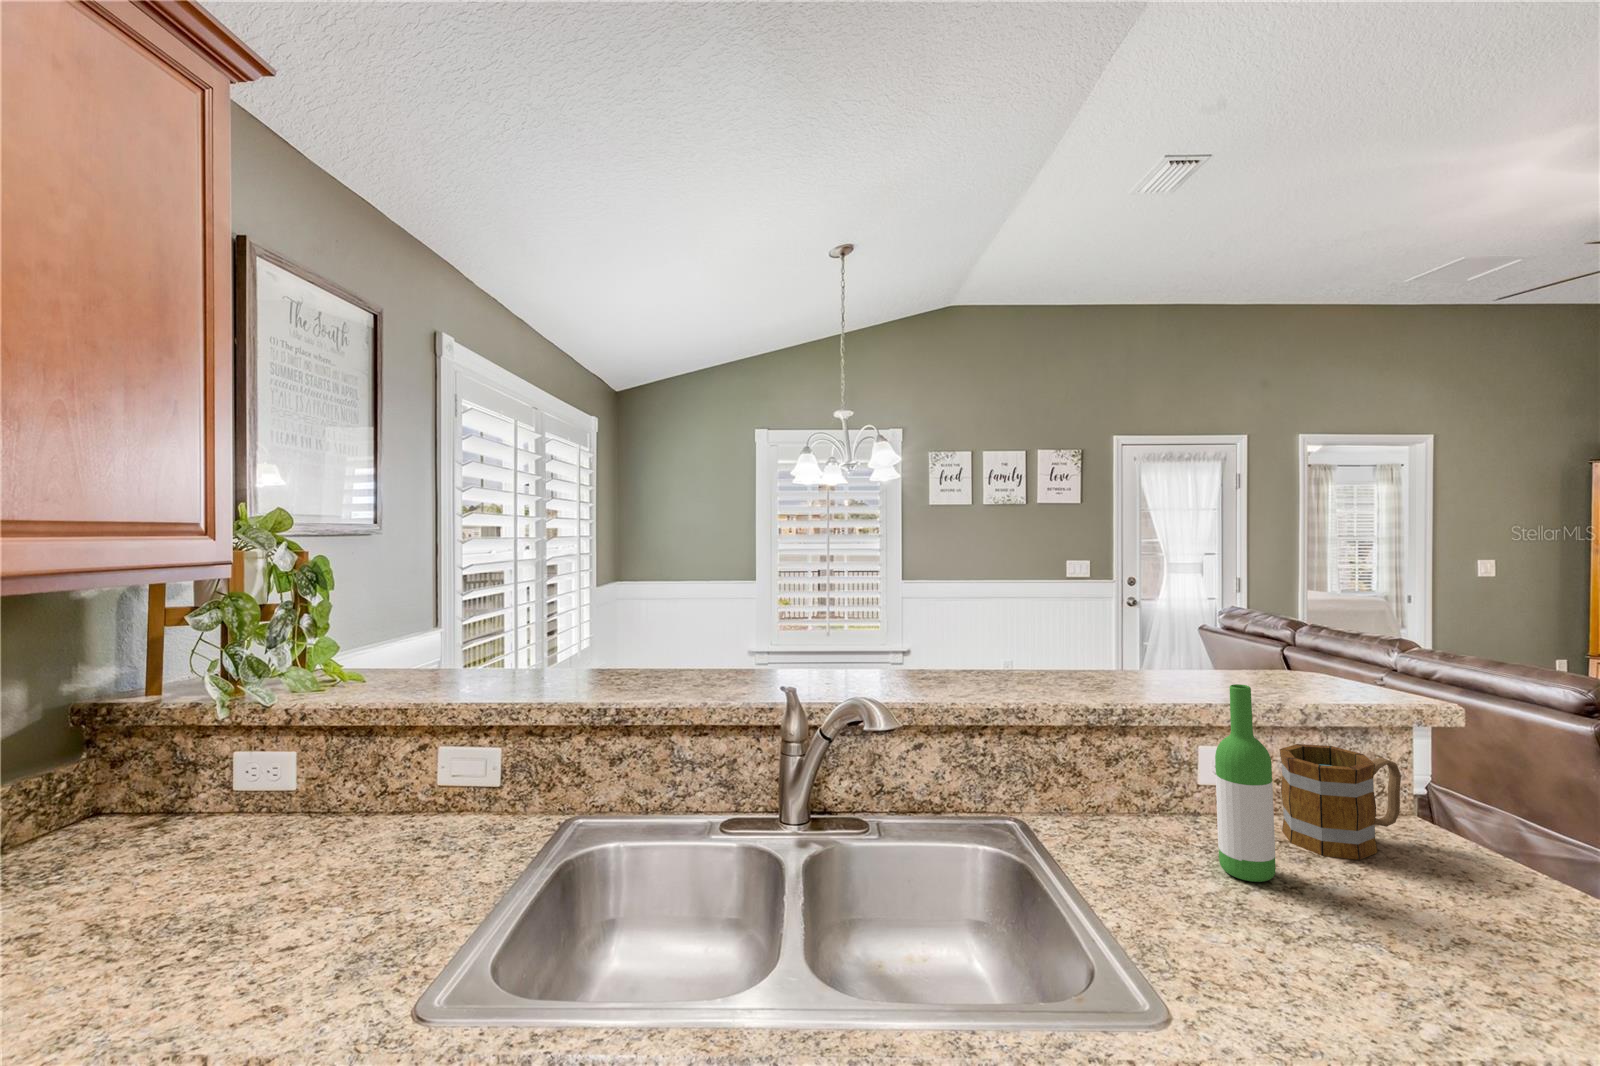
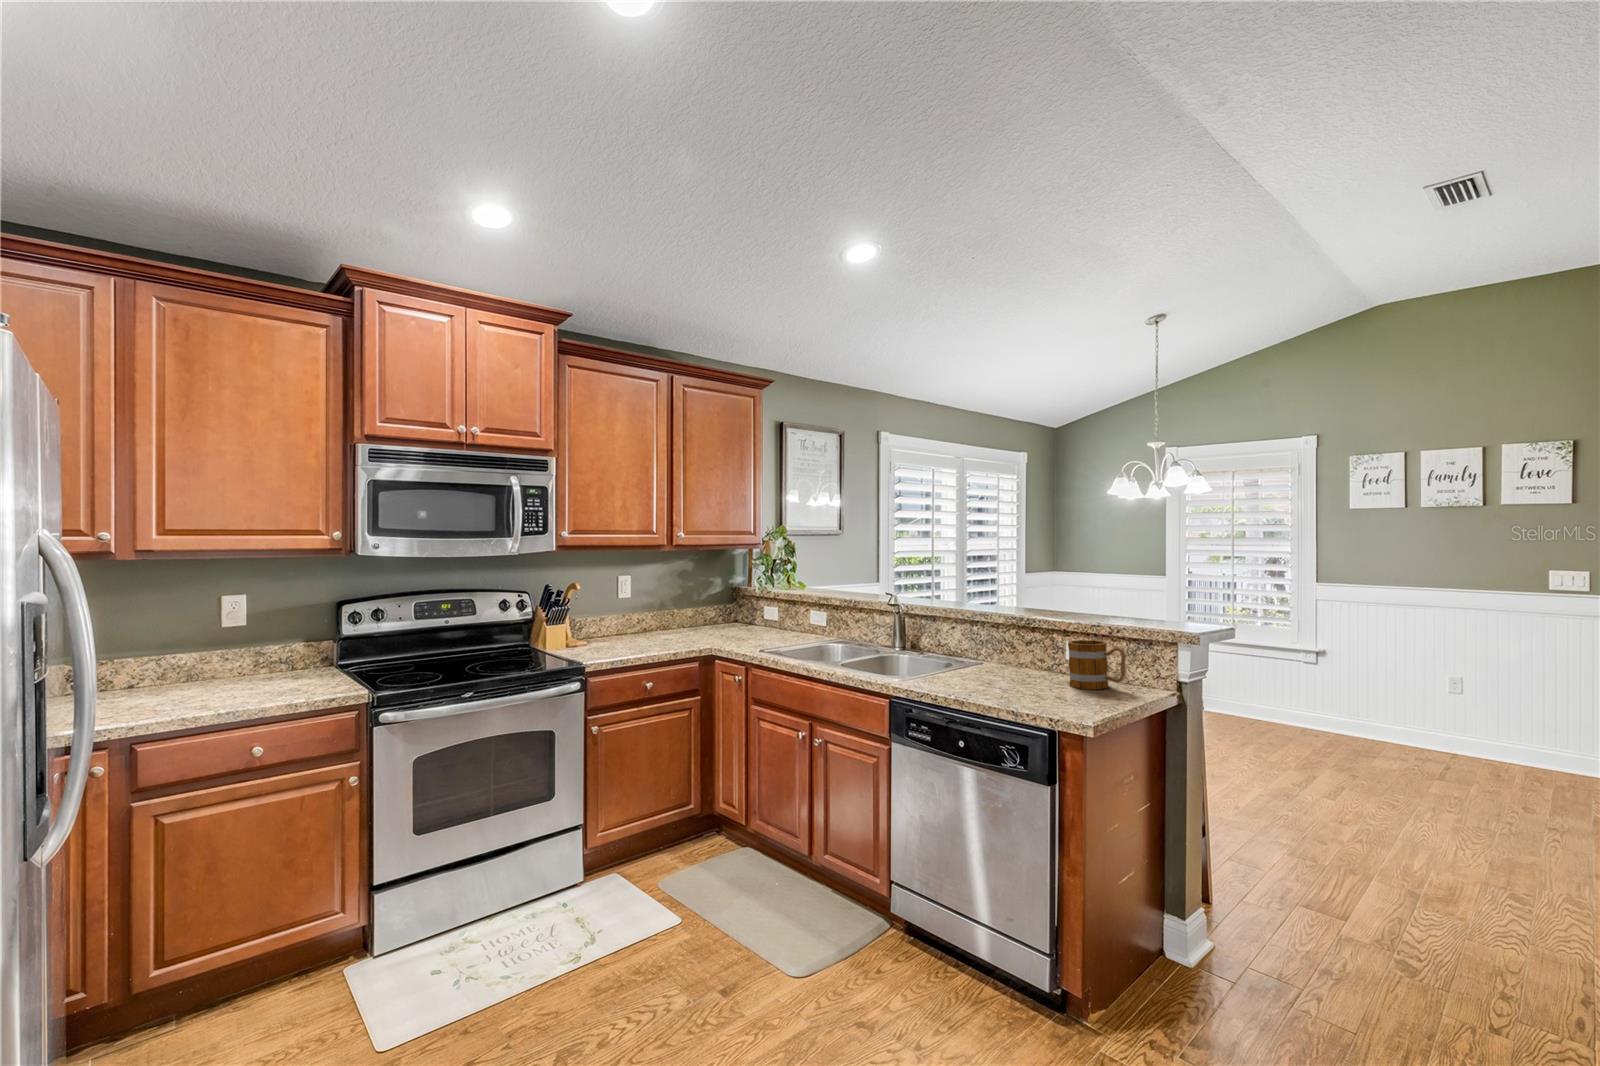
wine bottle: present [1215,684,1276,882] -> none [1007,597,1030,682]

